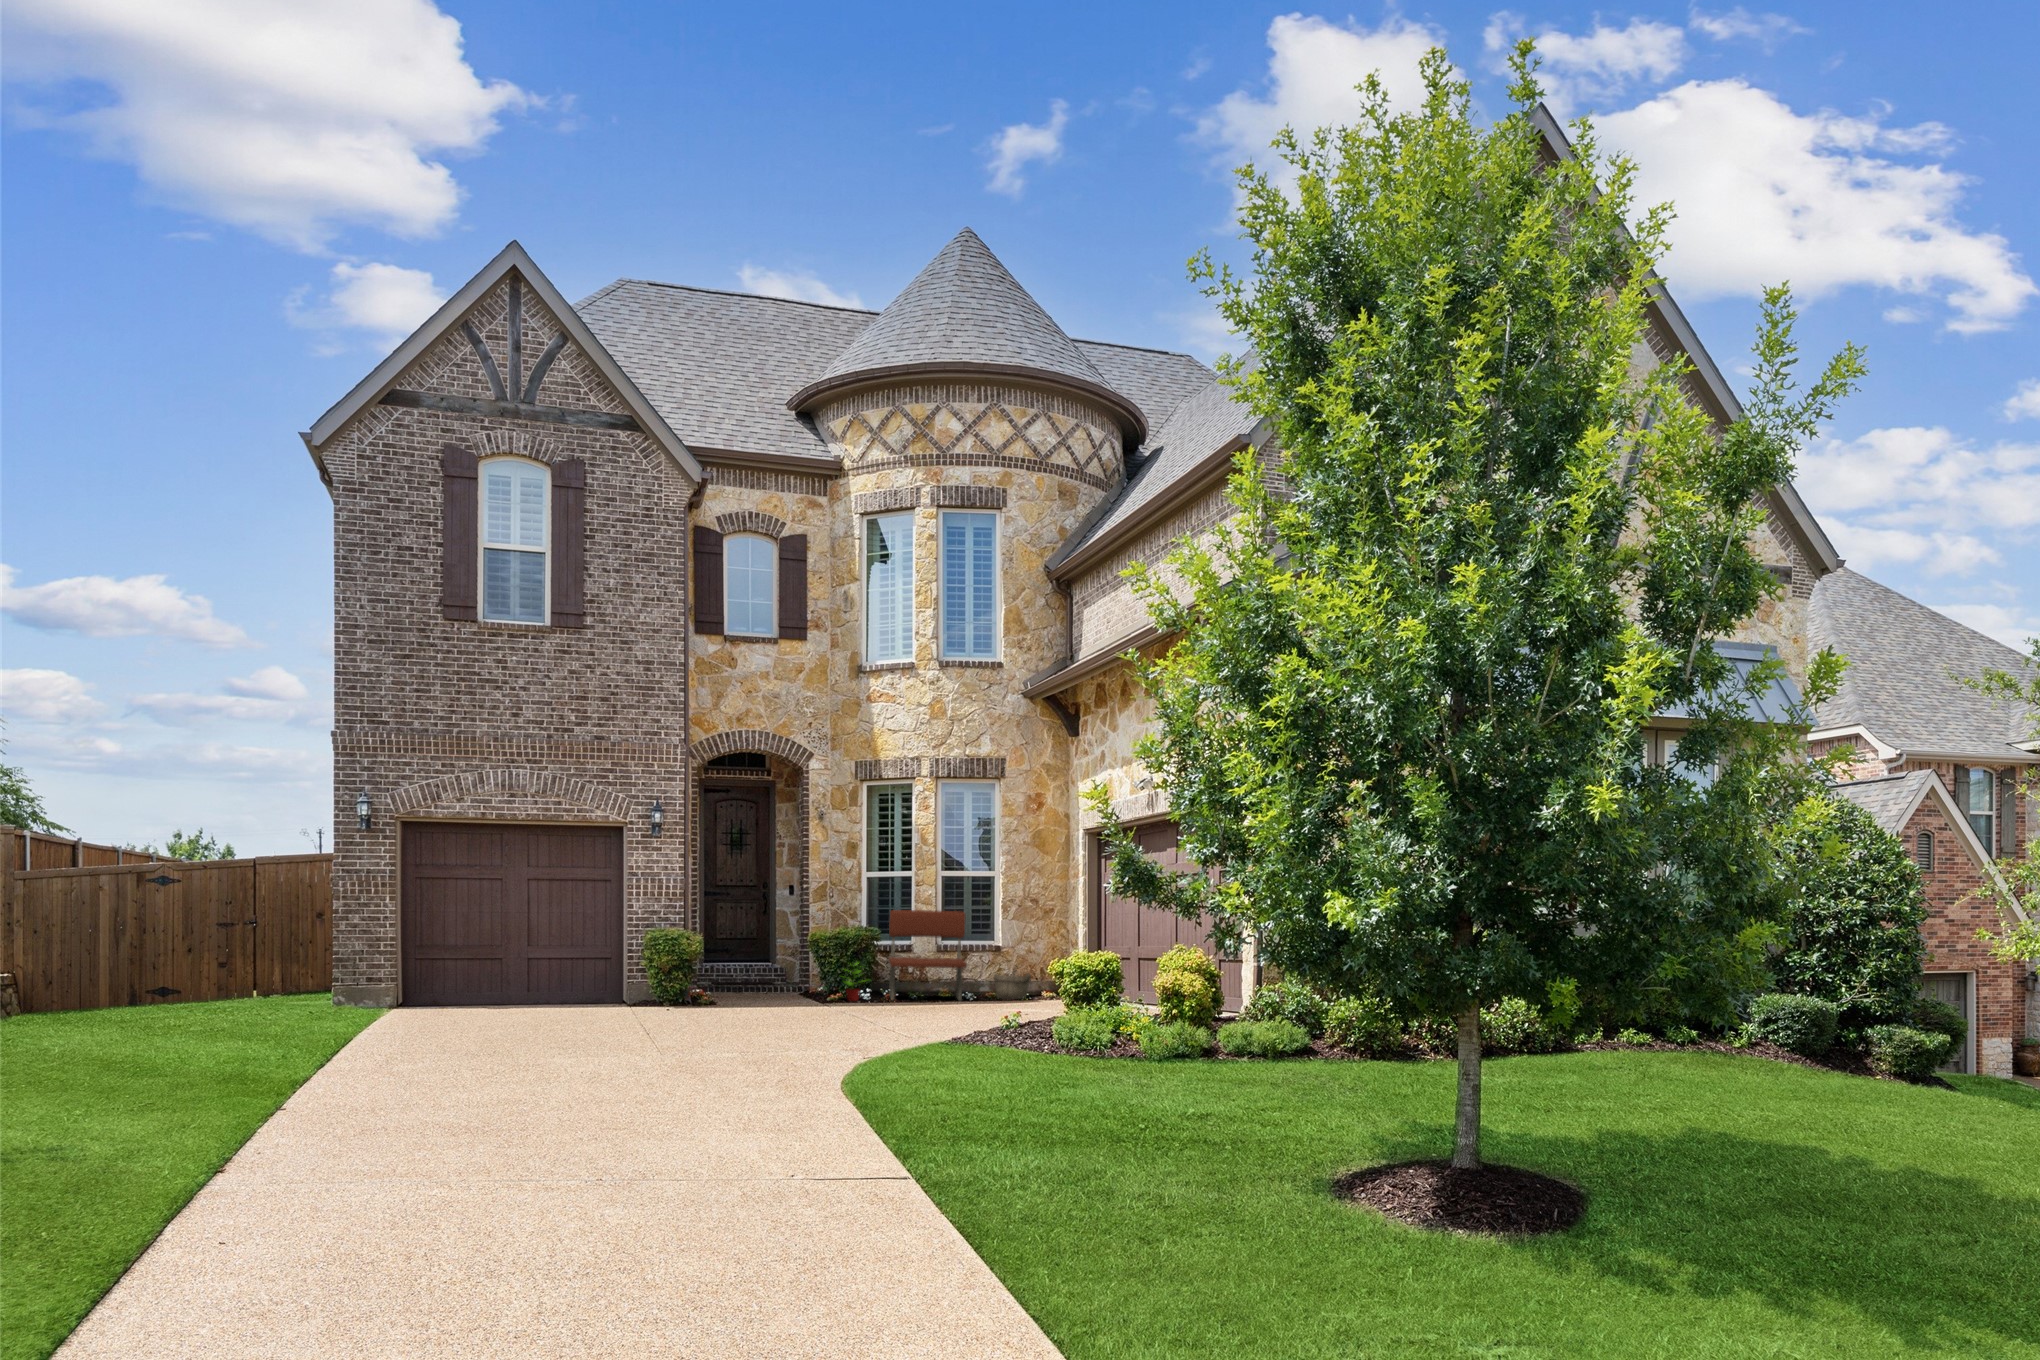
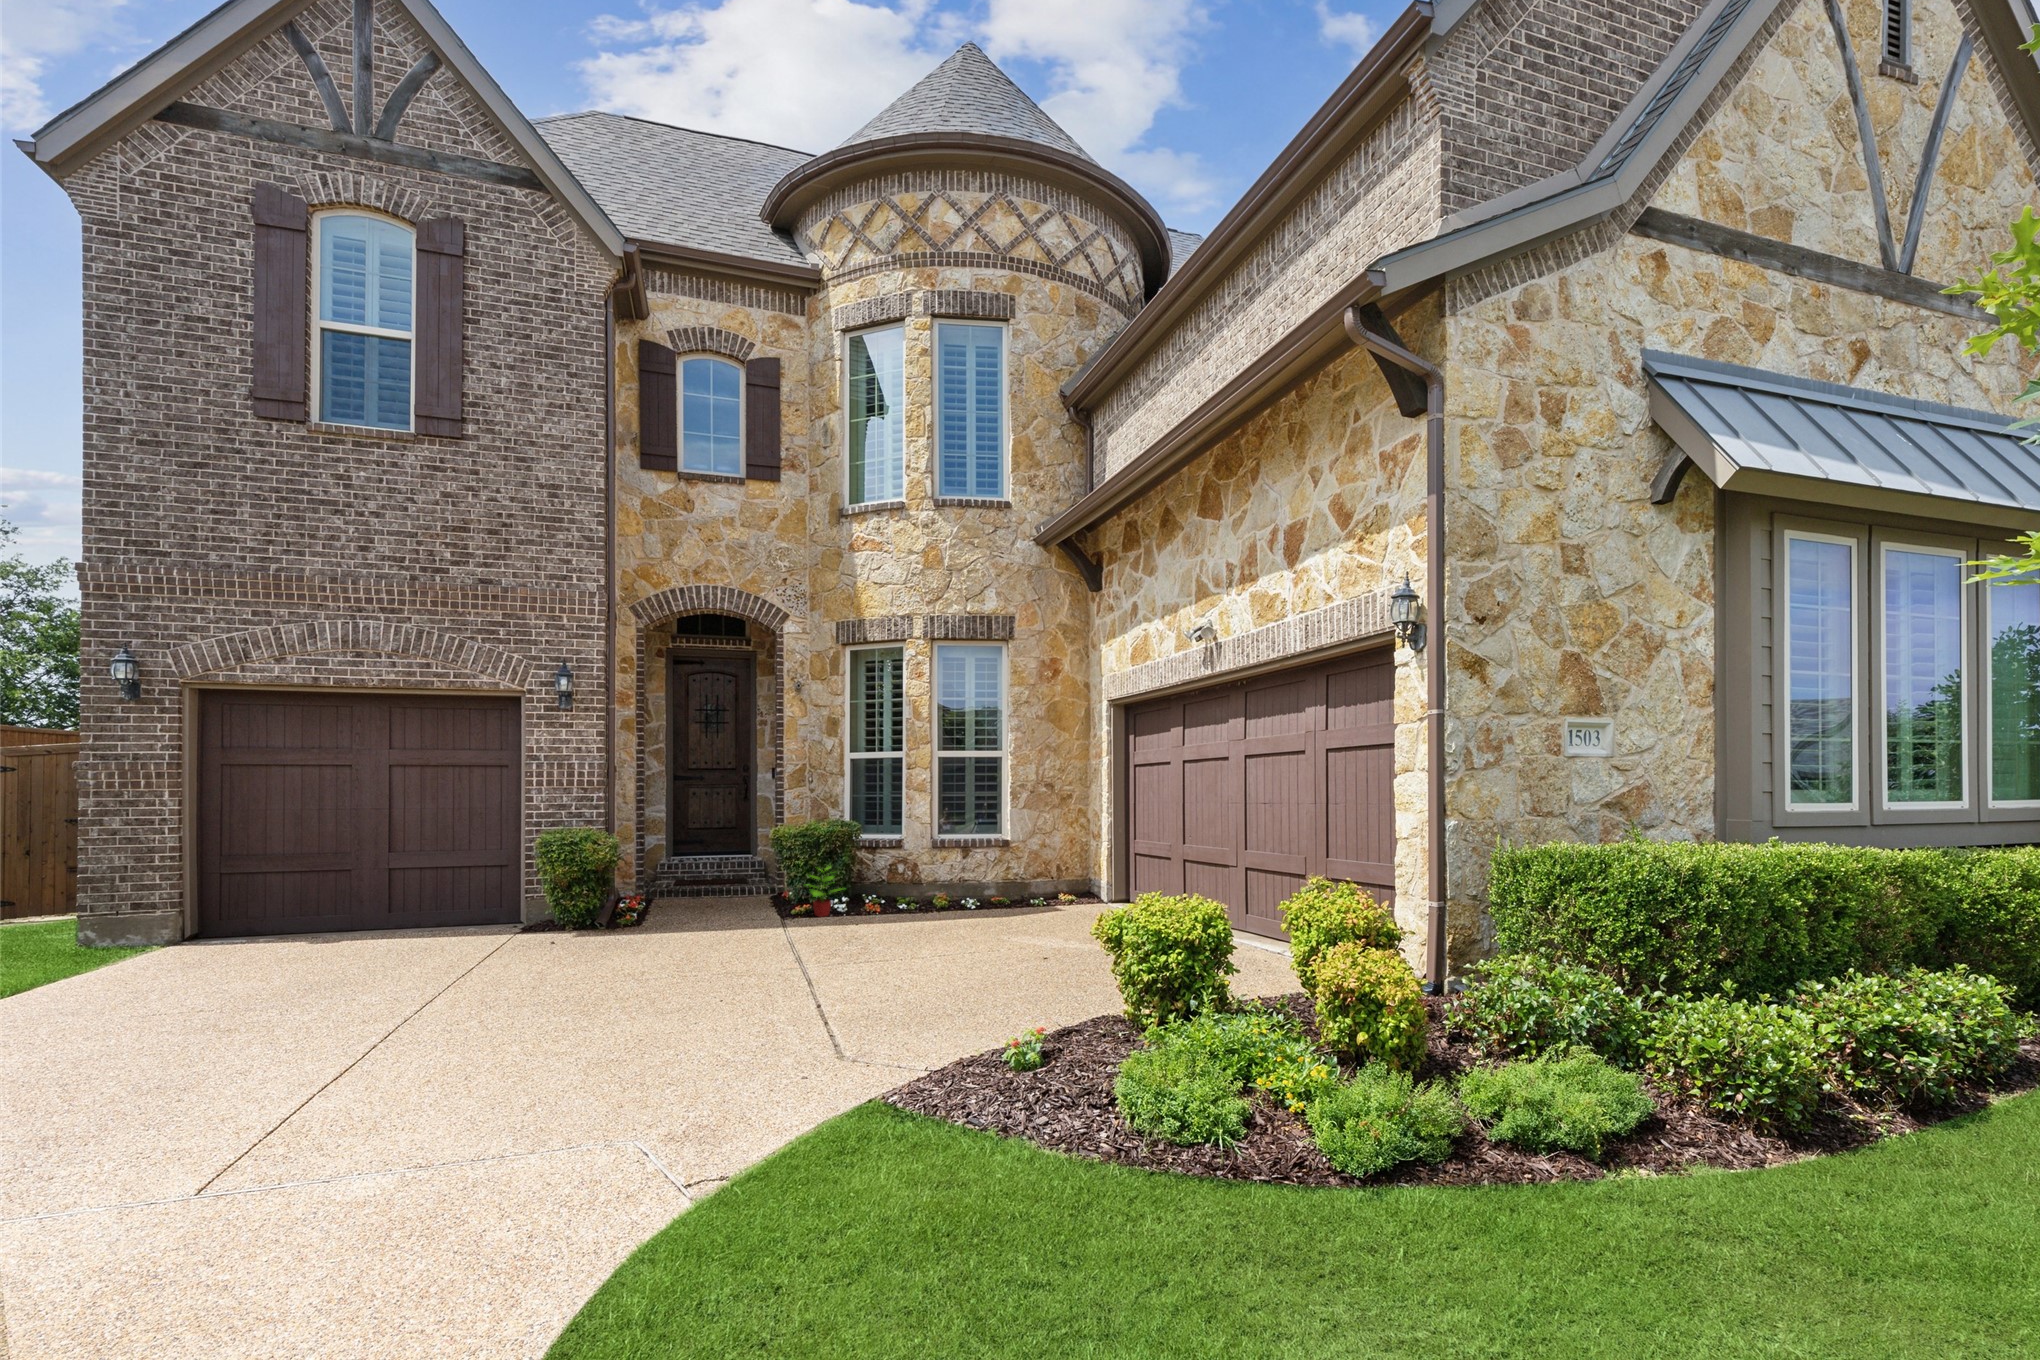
bench: present [888,910,967,1000] -> none [869,800,967,914]
wooden bucket: present [994,971,1031,999] -> none [1000,865,1048,907]

